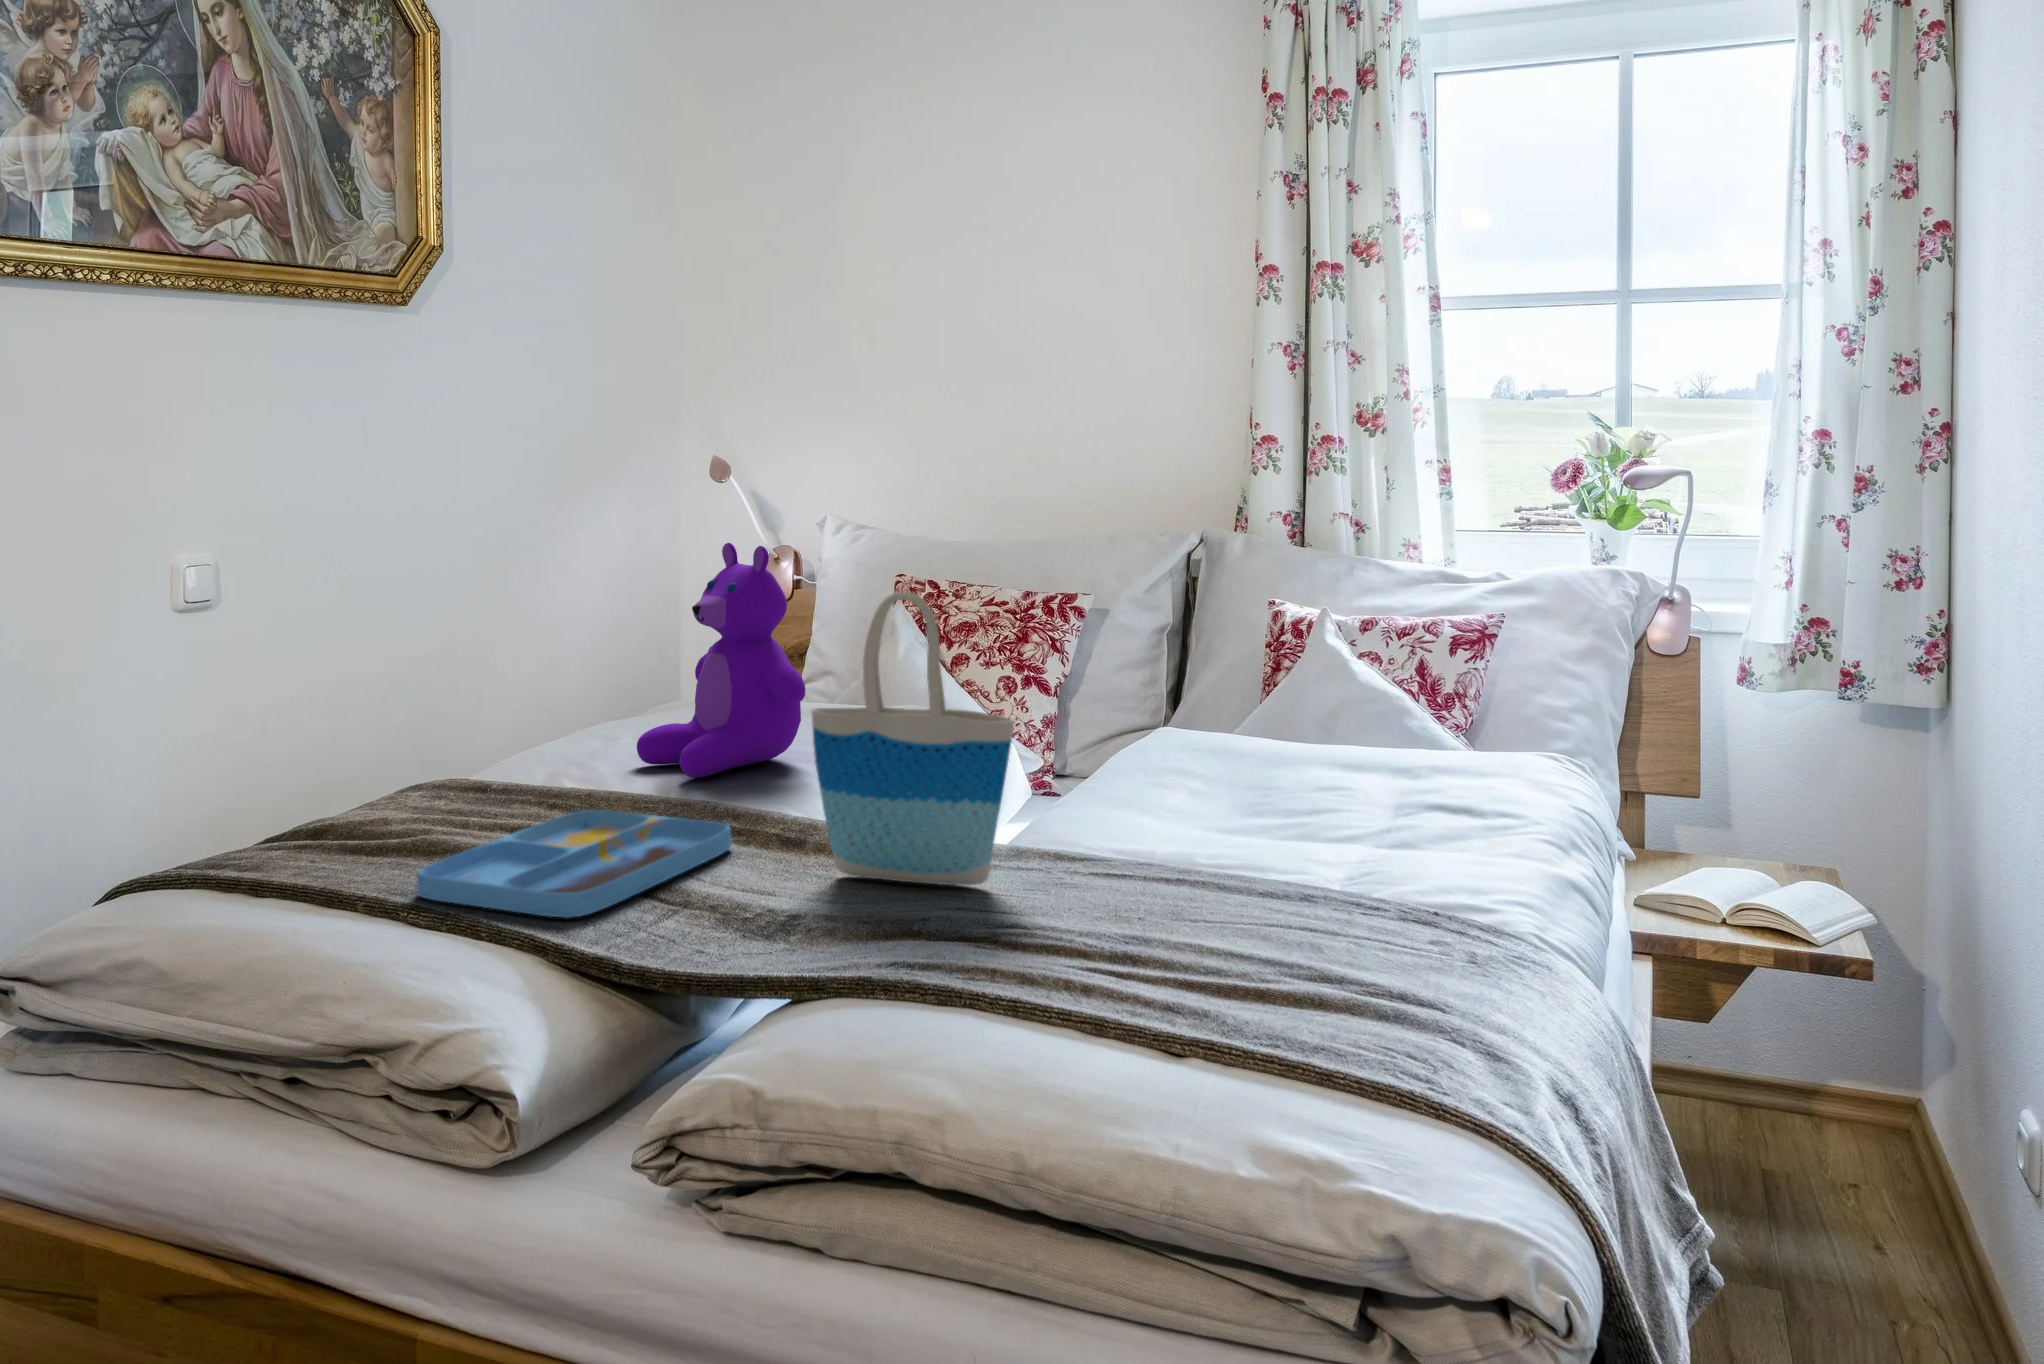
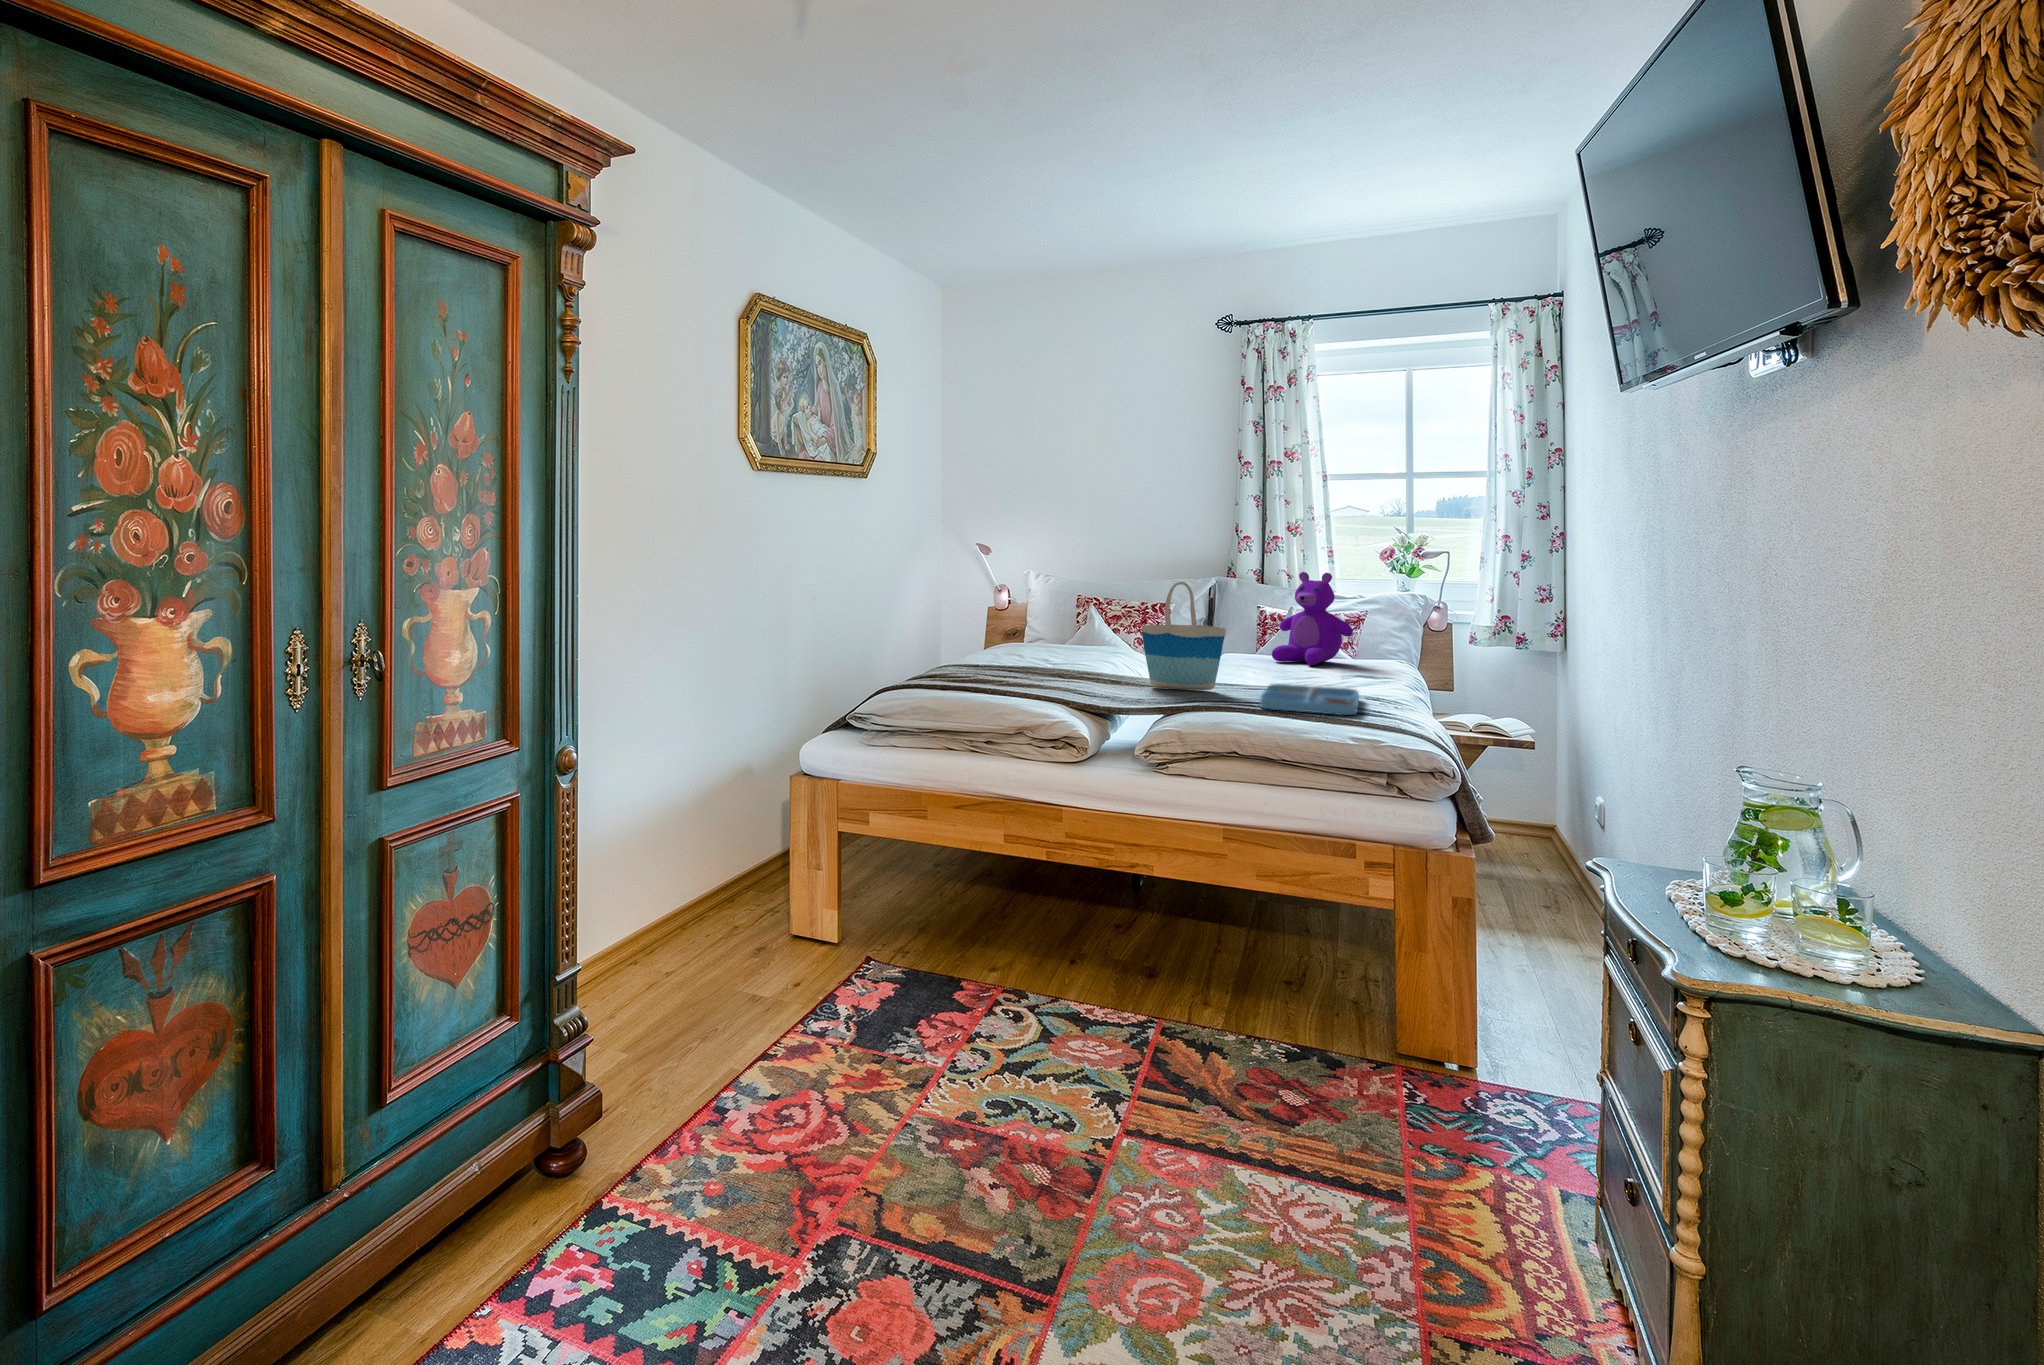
teddy bear: present [637,543,805,778] -> present [1272,572,1353,665]
tray: present [417,810,732,918] -> present [1260,684,1359,715]

